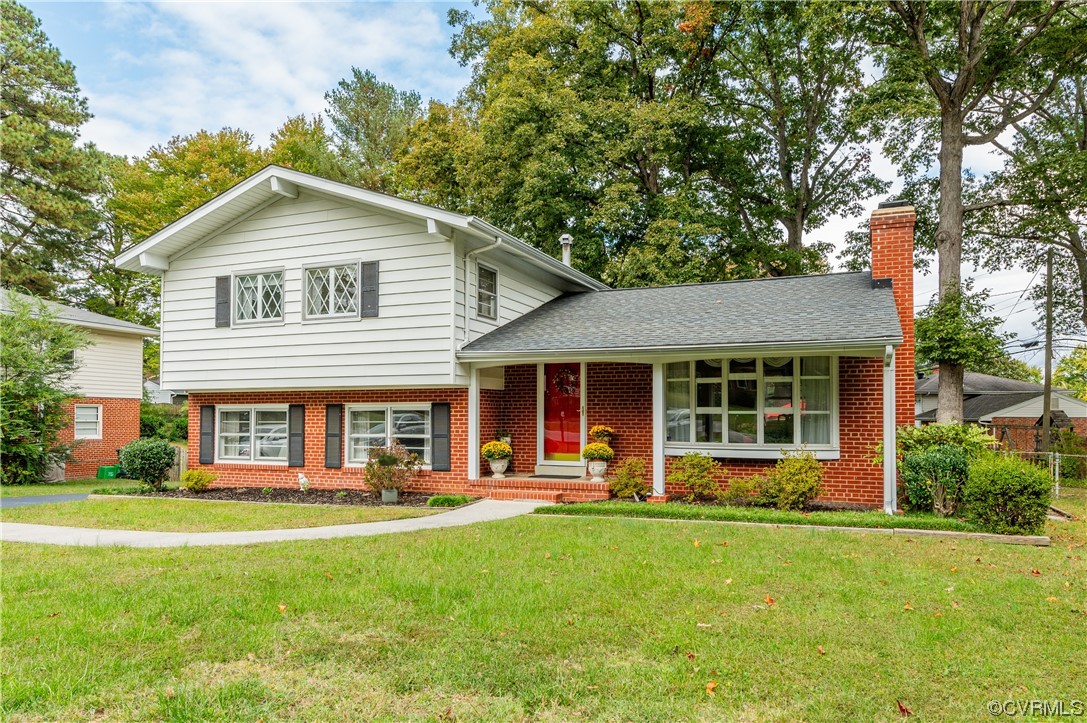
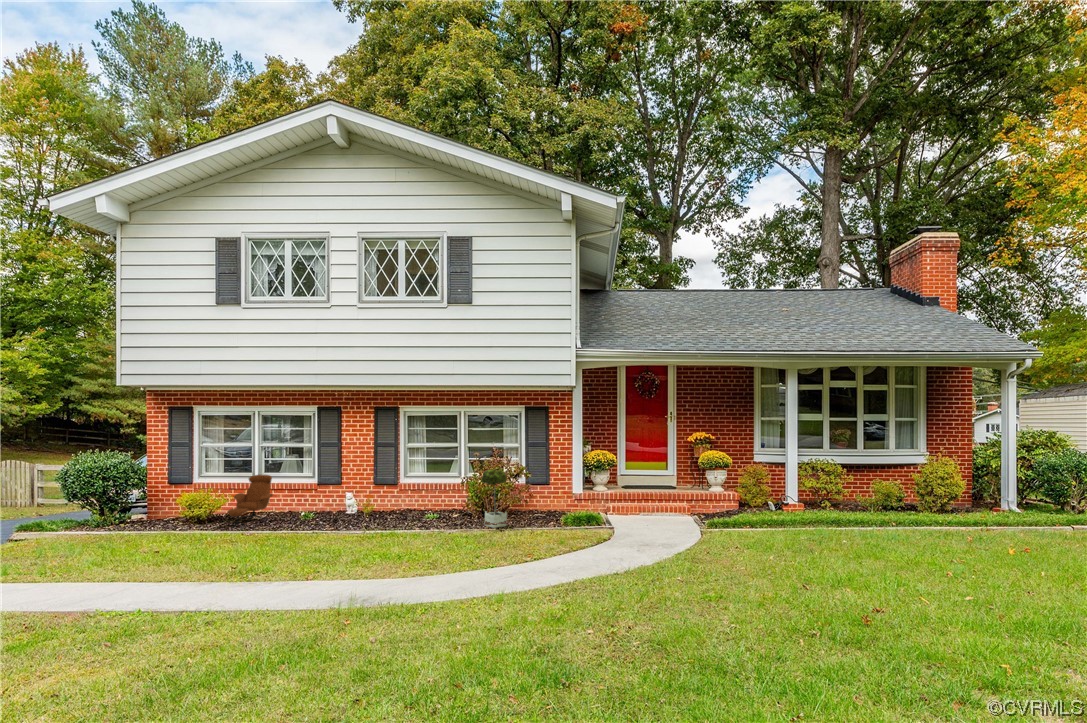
lounge chair: none [216,457,259,495] -> present [227,475,273,527]

